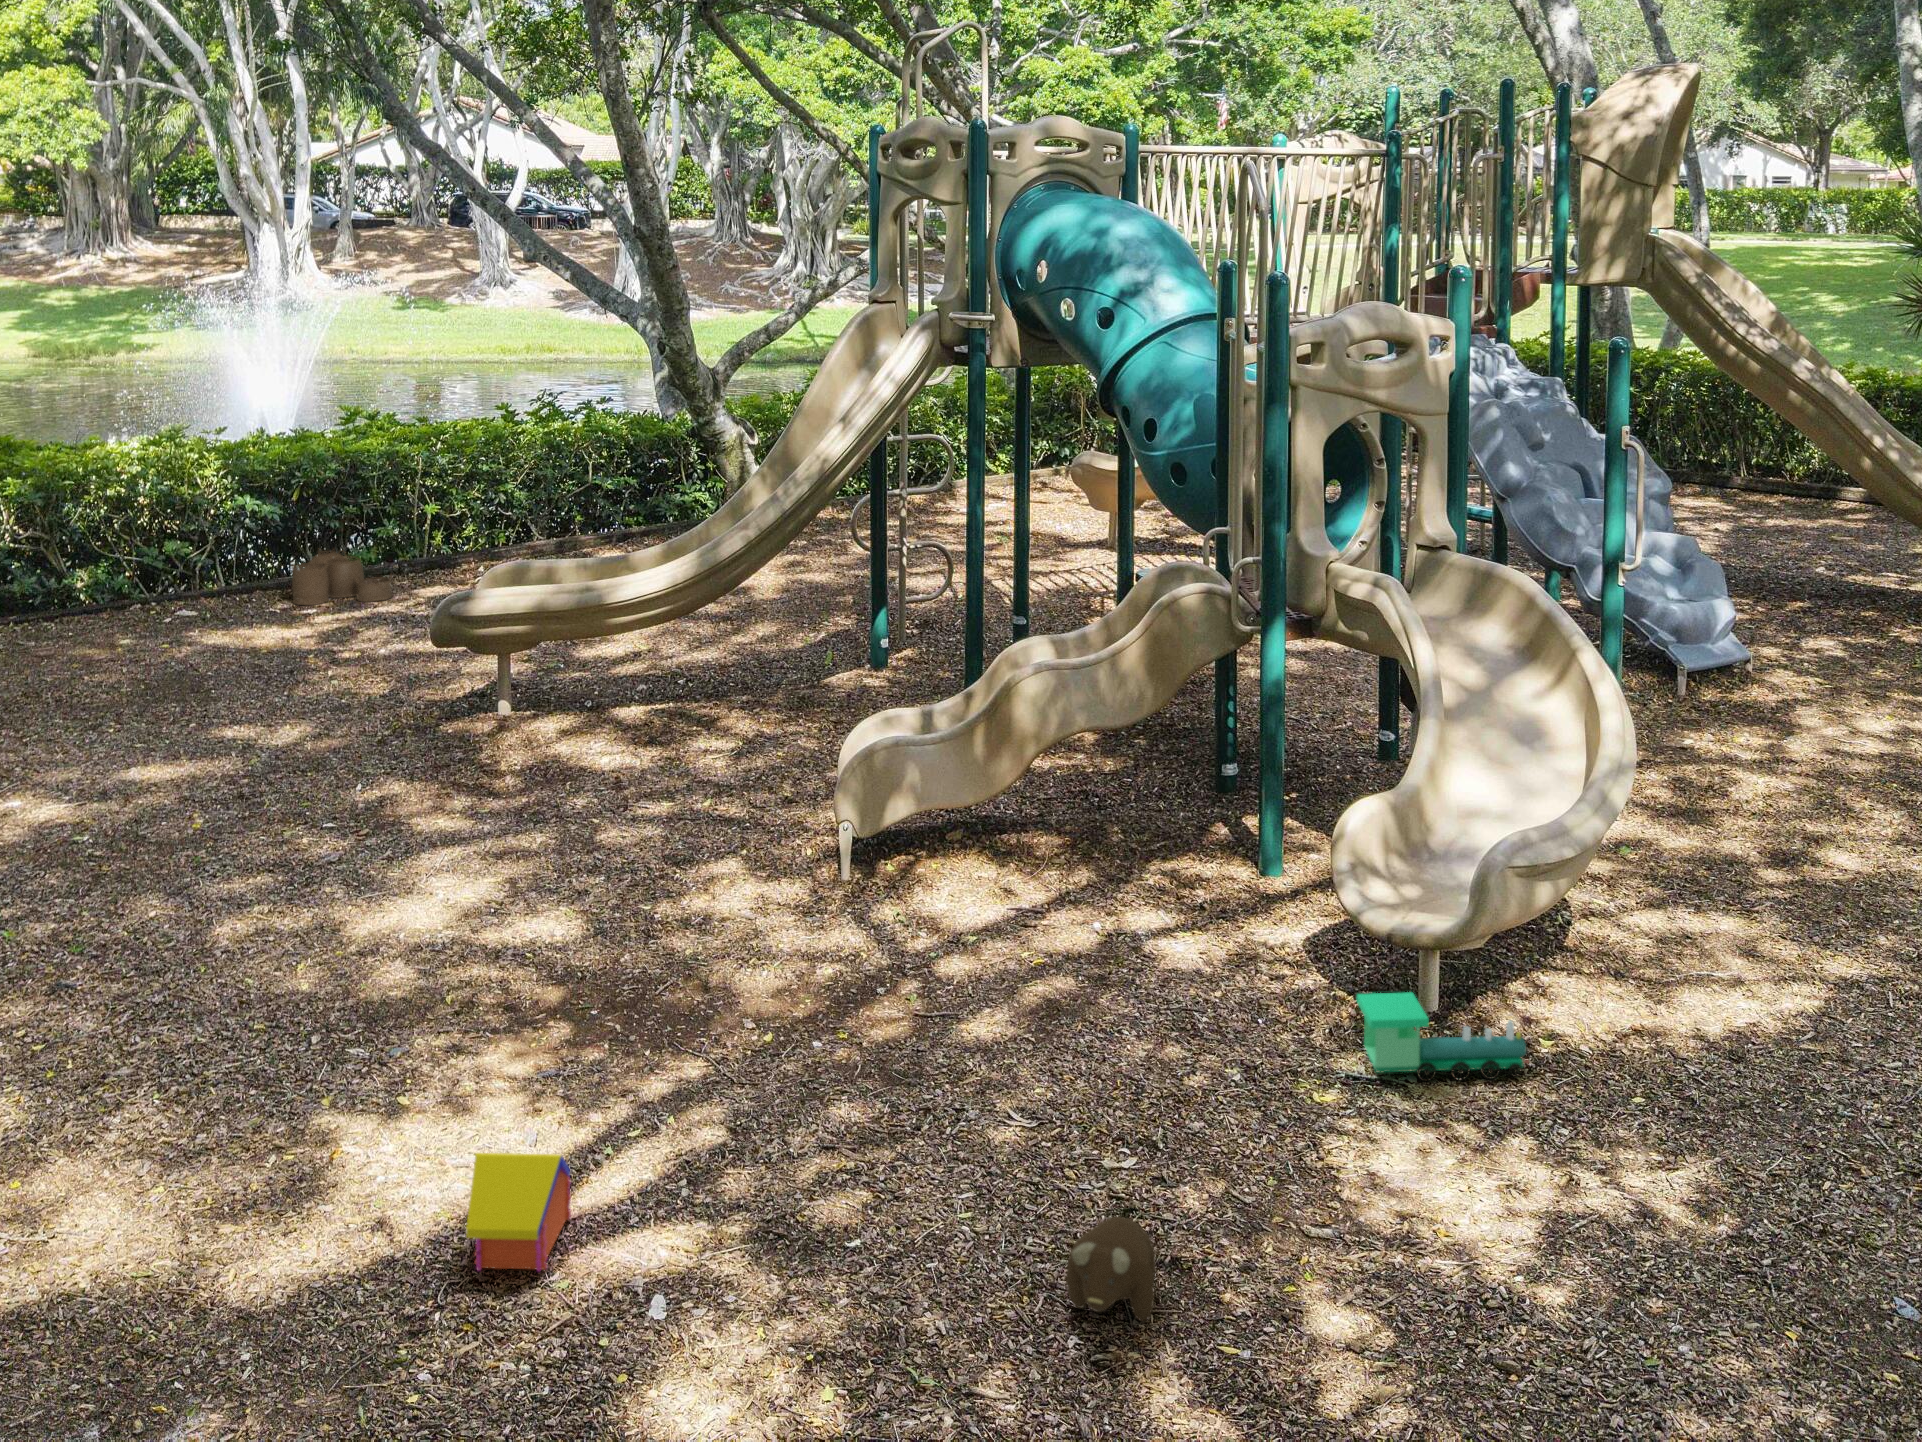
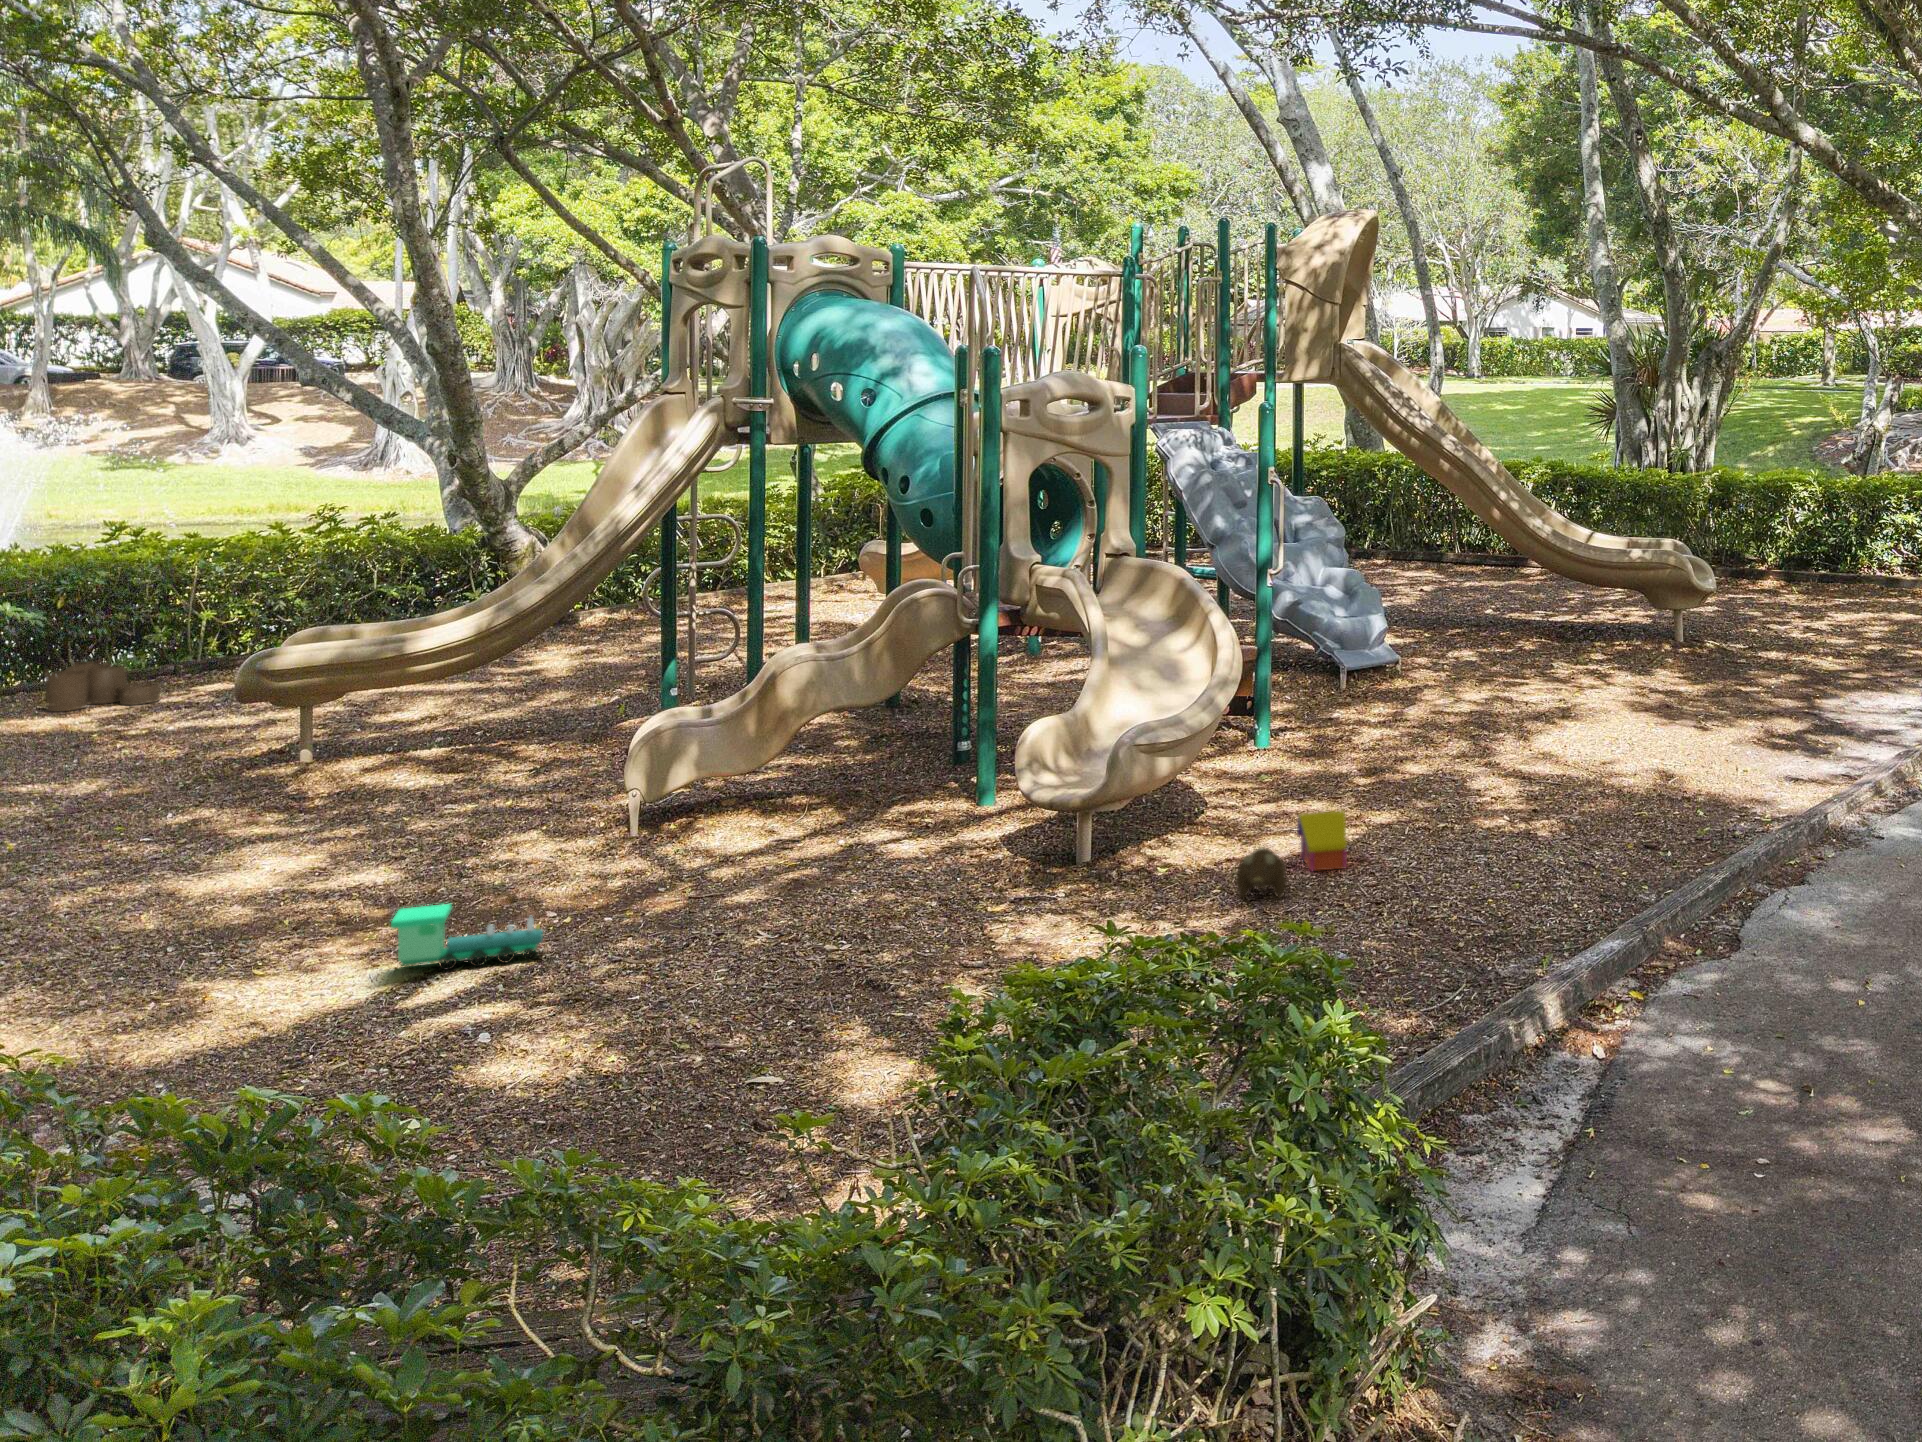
toy train: present [1356,992,1529,1081] -> present [391,904,544,969]
toy house: present [466,1153,571,1271] -> present [1297,811,1347,871]
plush toy: present [1066,1217,1156,1321] -> present [1236,848,1287,898]

